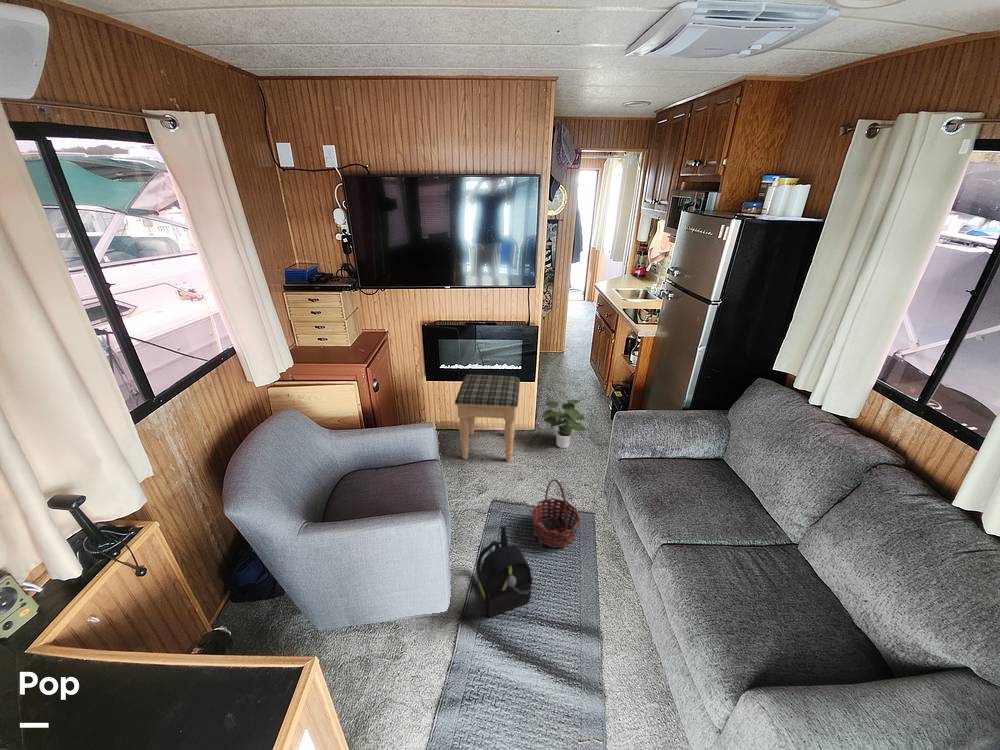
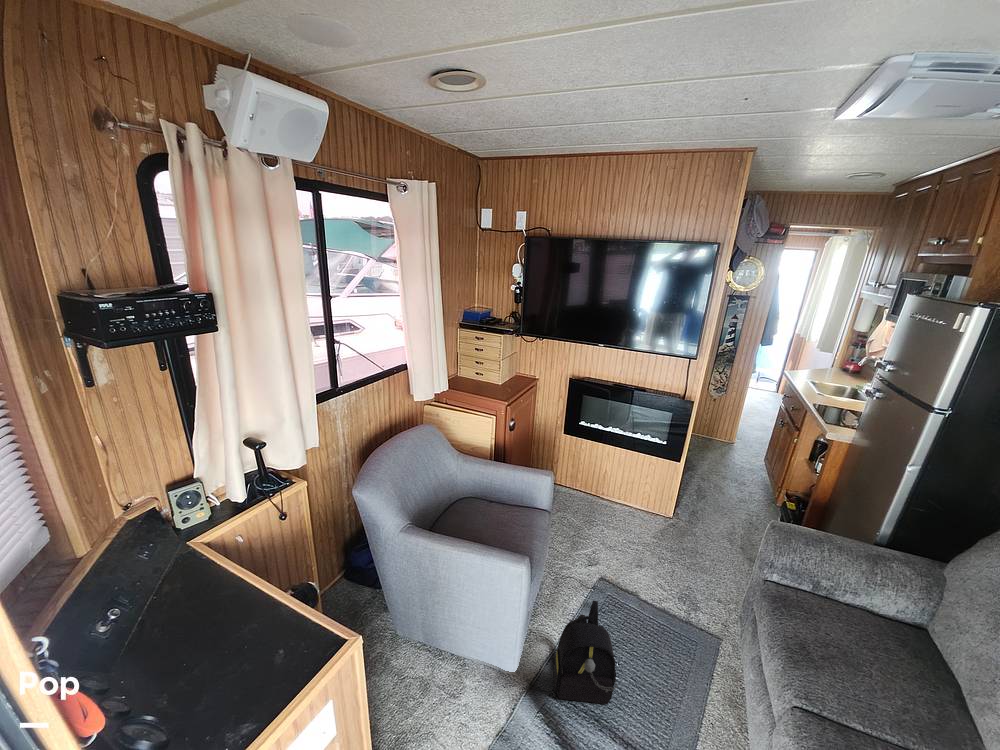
footstool: present [455,375,520,462] -> none [579,438,660,544]
potted plant: present [542,400,587,448] -> none [678,490,737,551]
basket: present [532,479,581,548] -> none [636,574,697,662]

